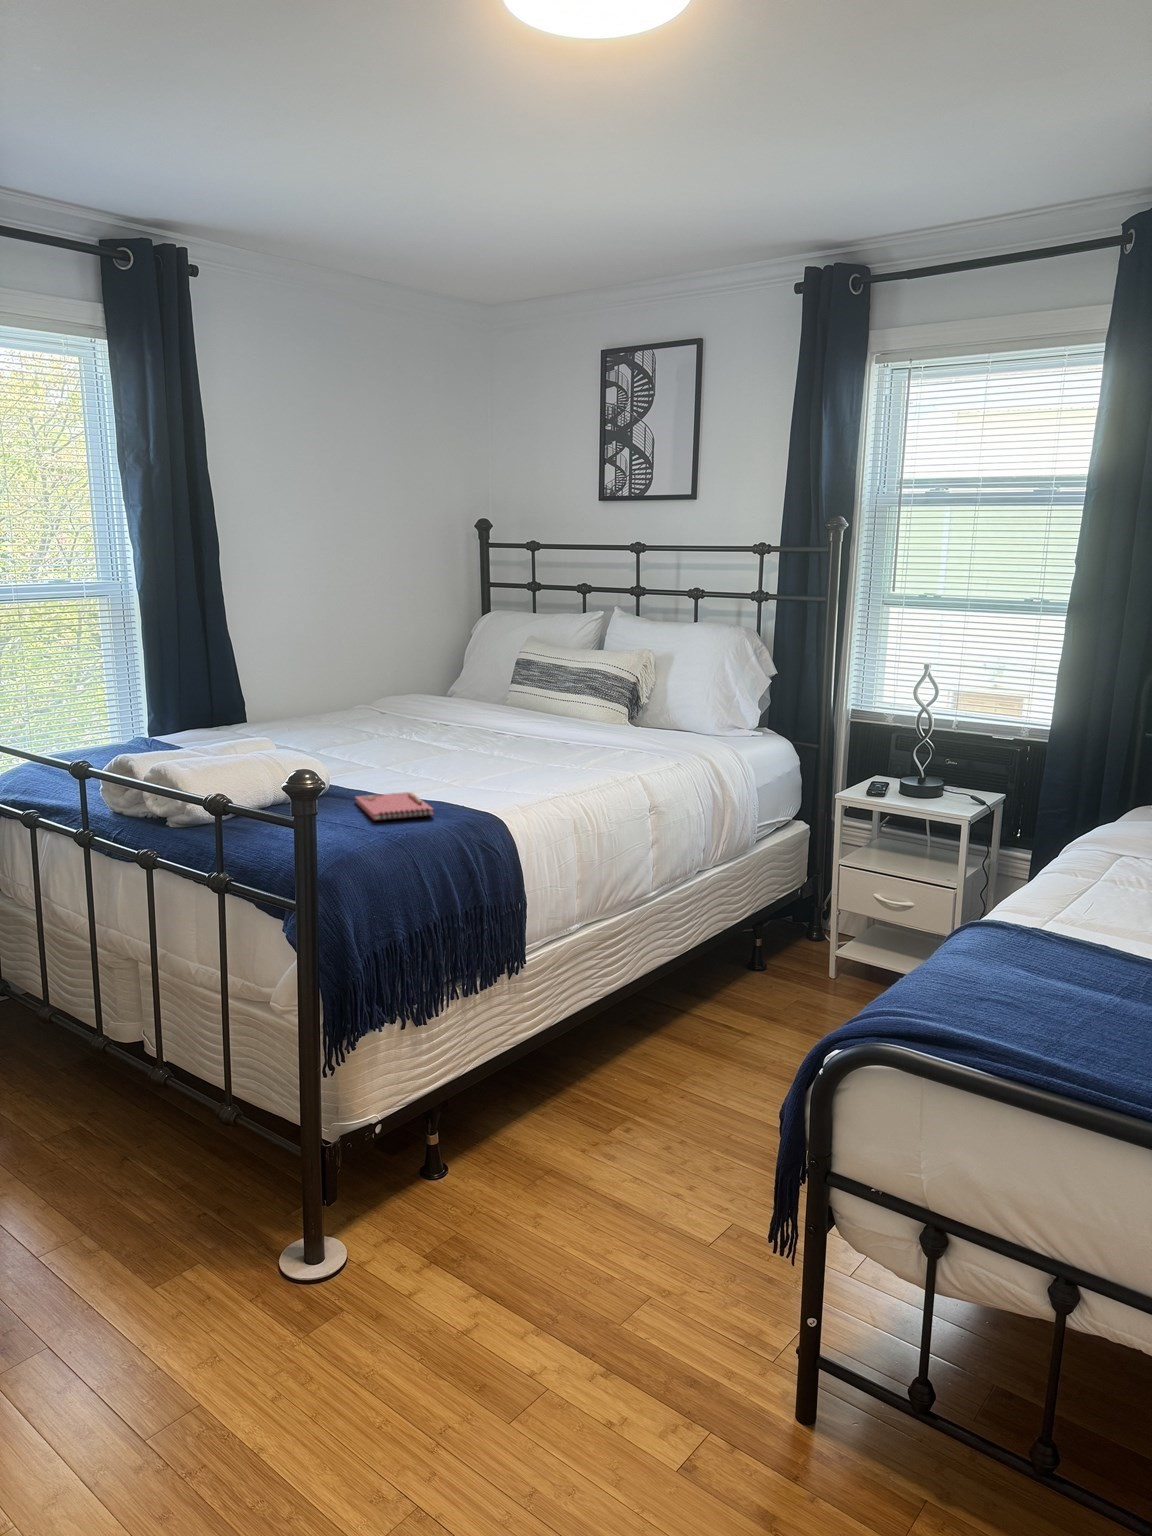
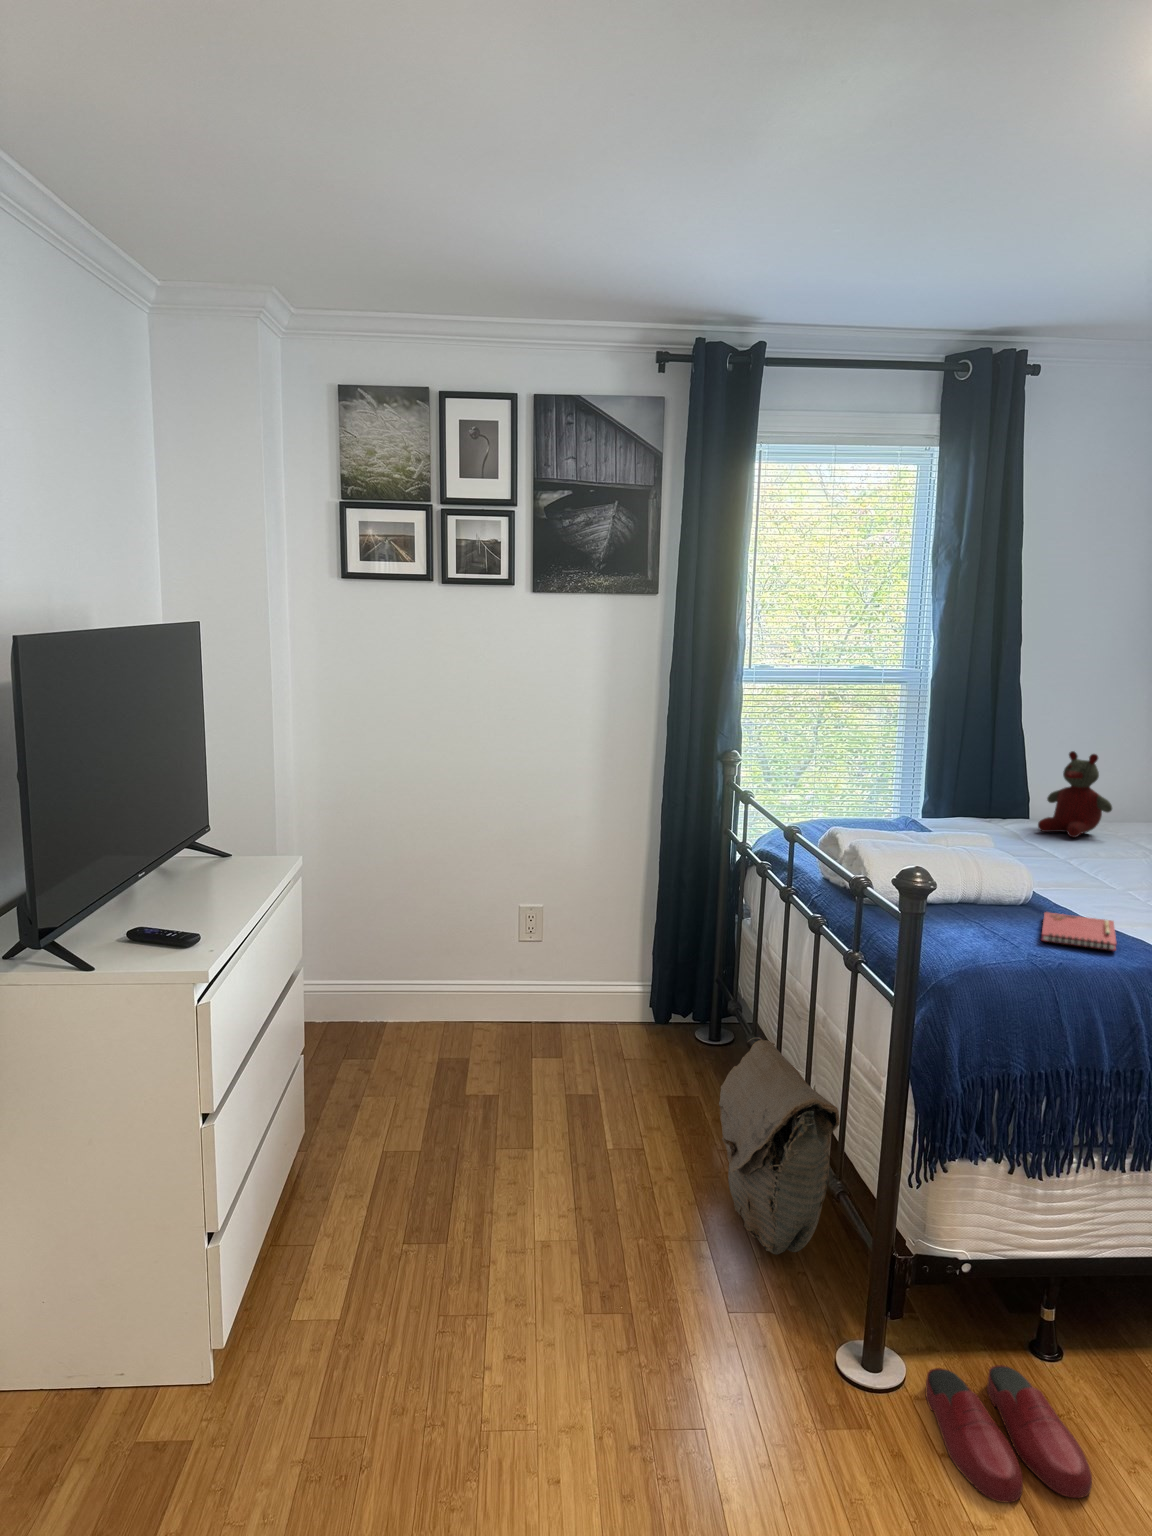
stuffed bear: none [273,651,334,731] -> present [1038,751,1112,837]
bag: none [56,994,219,1209] -> present [719,1038,840,1255]
slippers: none [367,1196,521,1304] -> present [925,1365,1092,1503]

